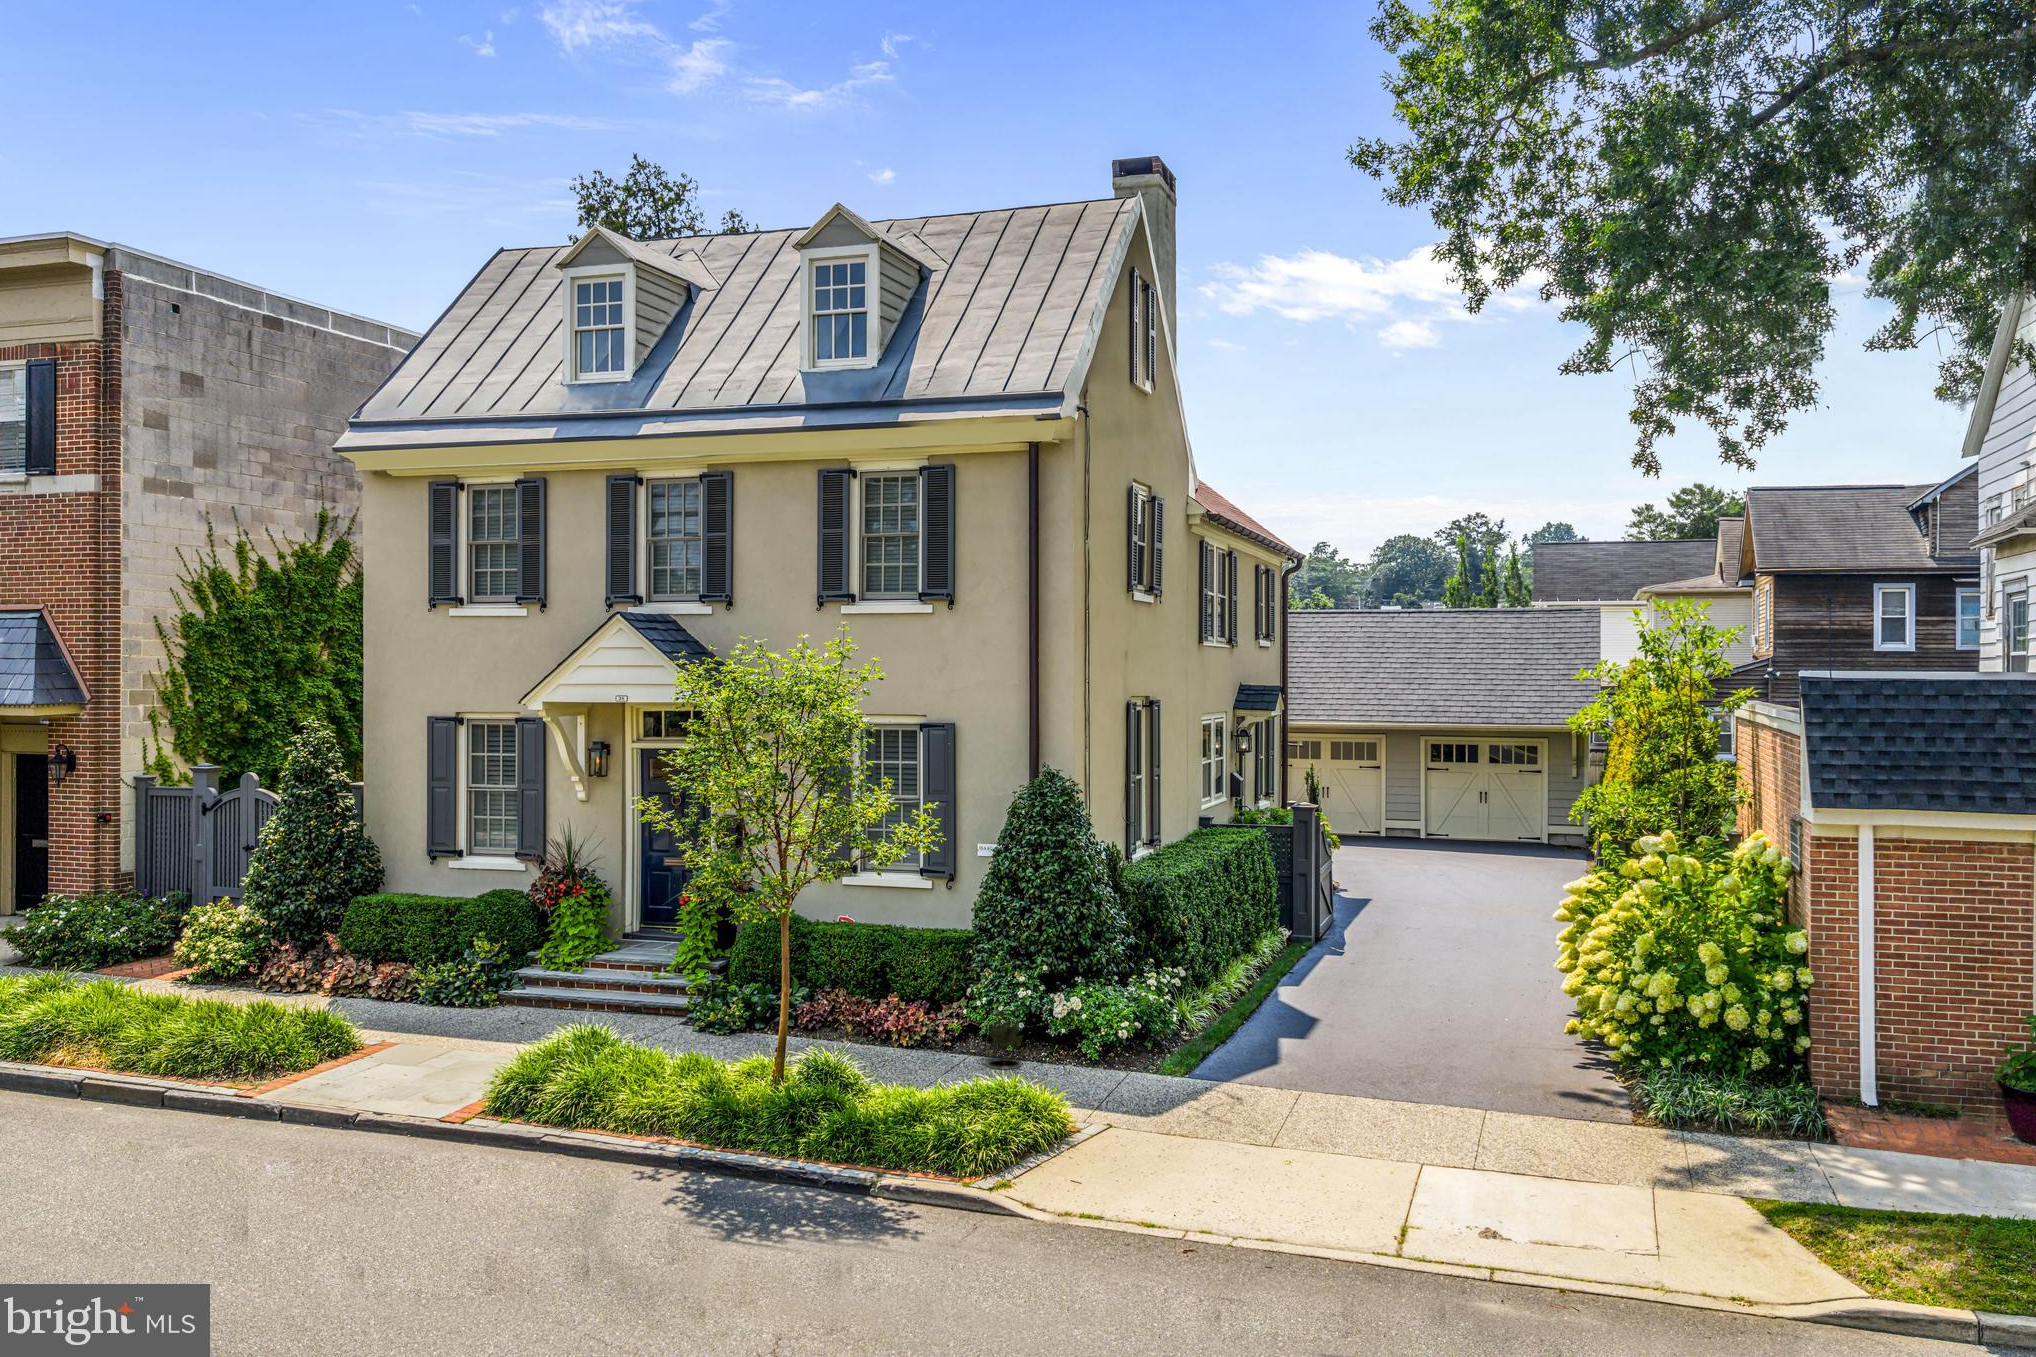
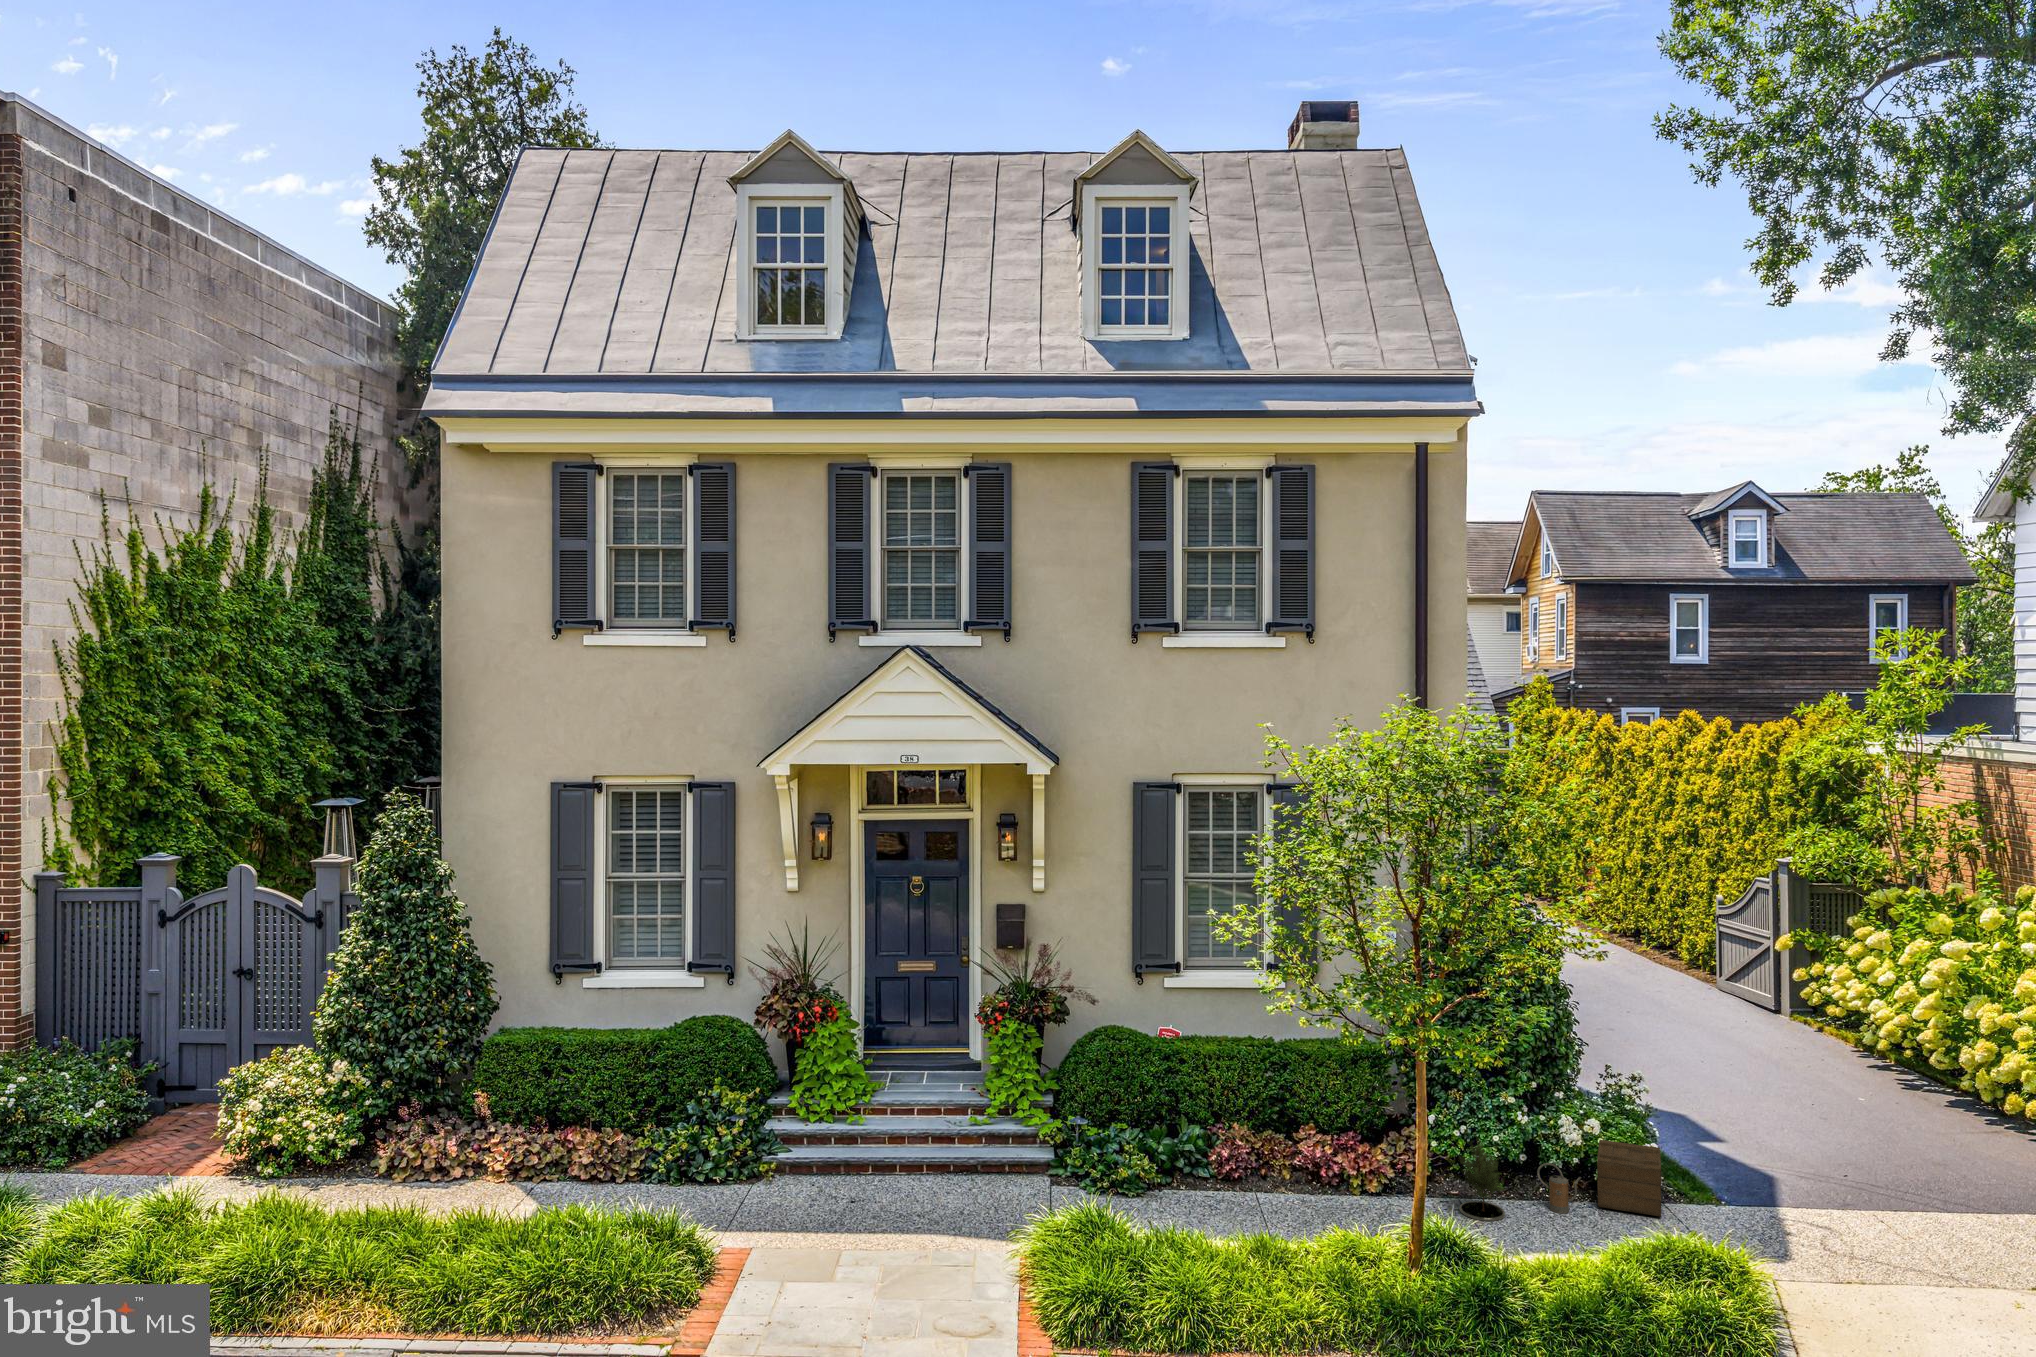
wooden crate: none [1098,1021,1168,1078] -> present [1597,1140,1661,1216]
watering can: none [1055,1031,1080,1071] -> present [1537,1163,1581,1214]

